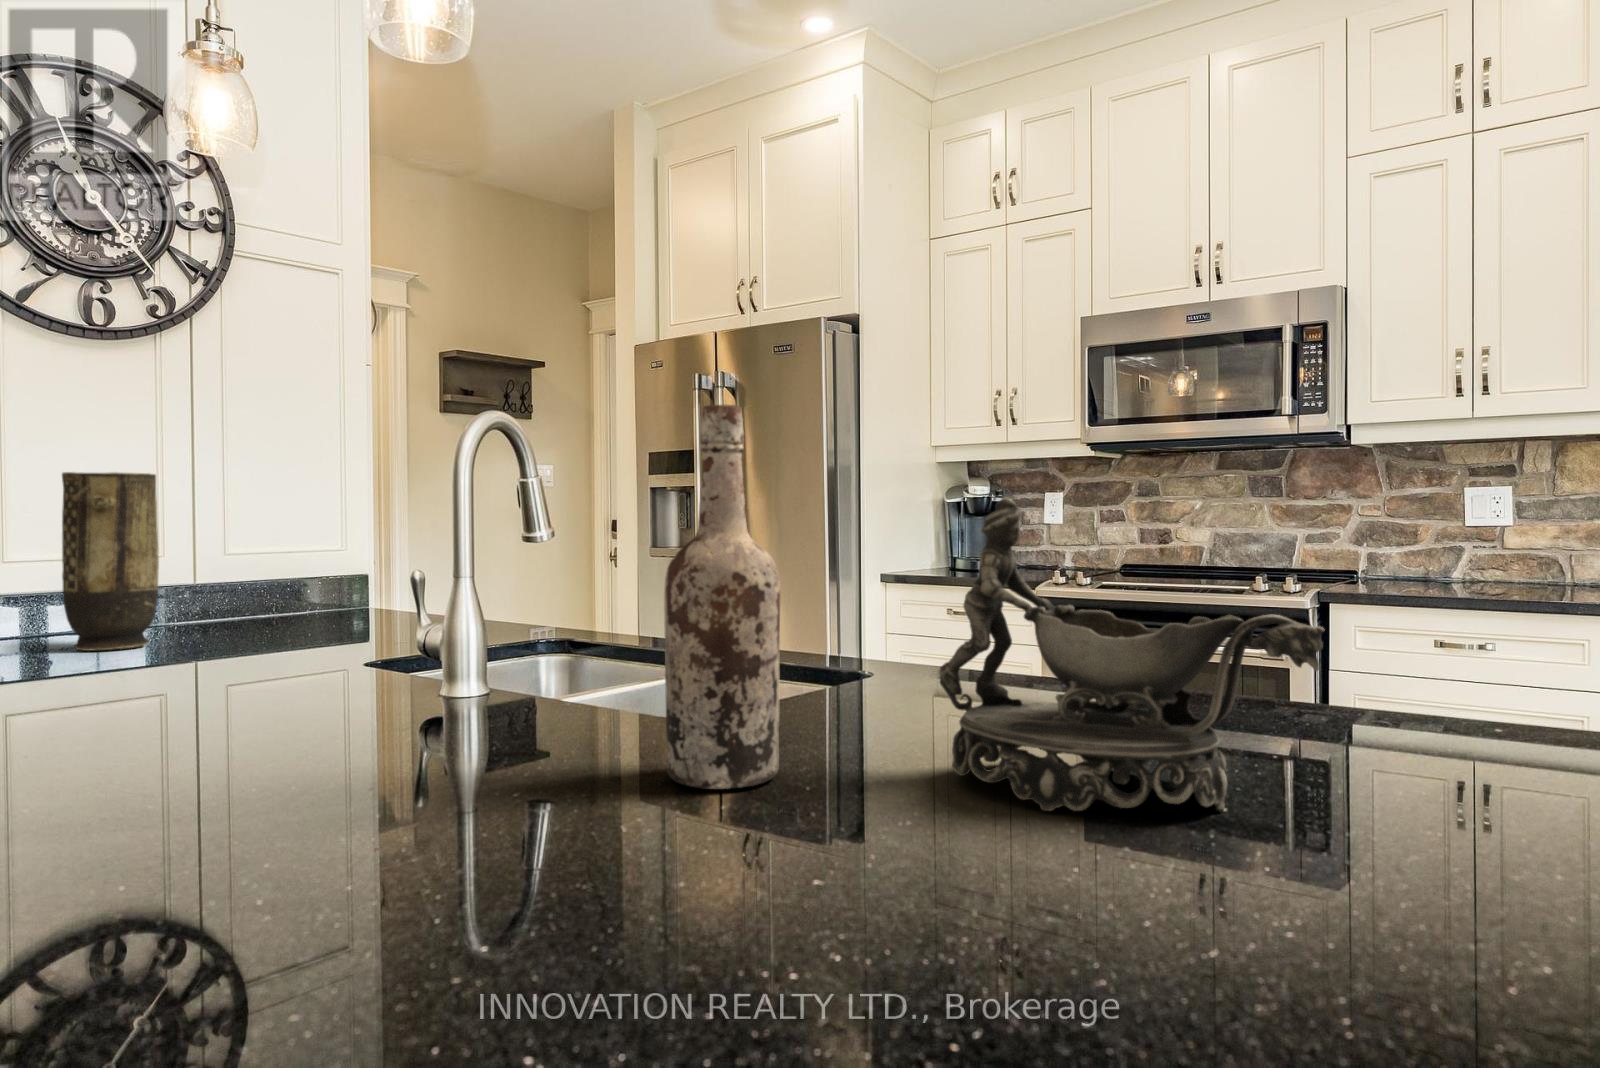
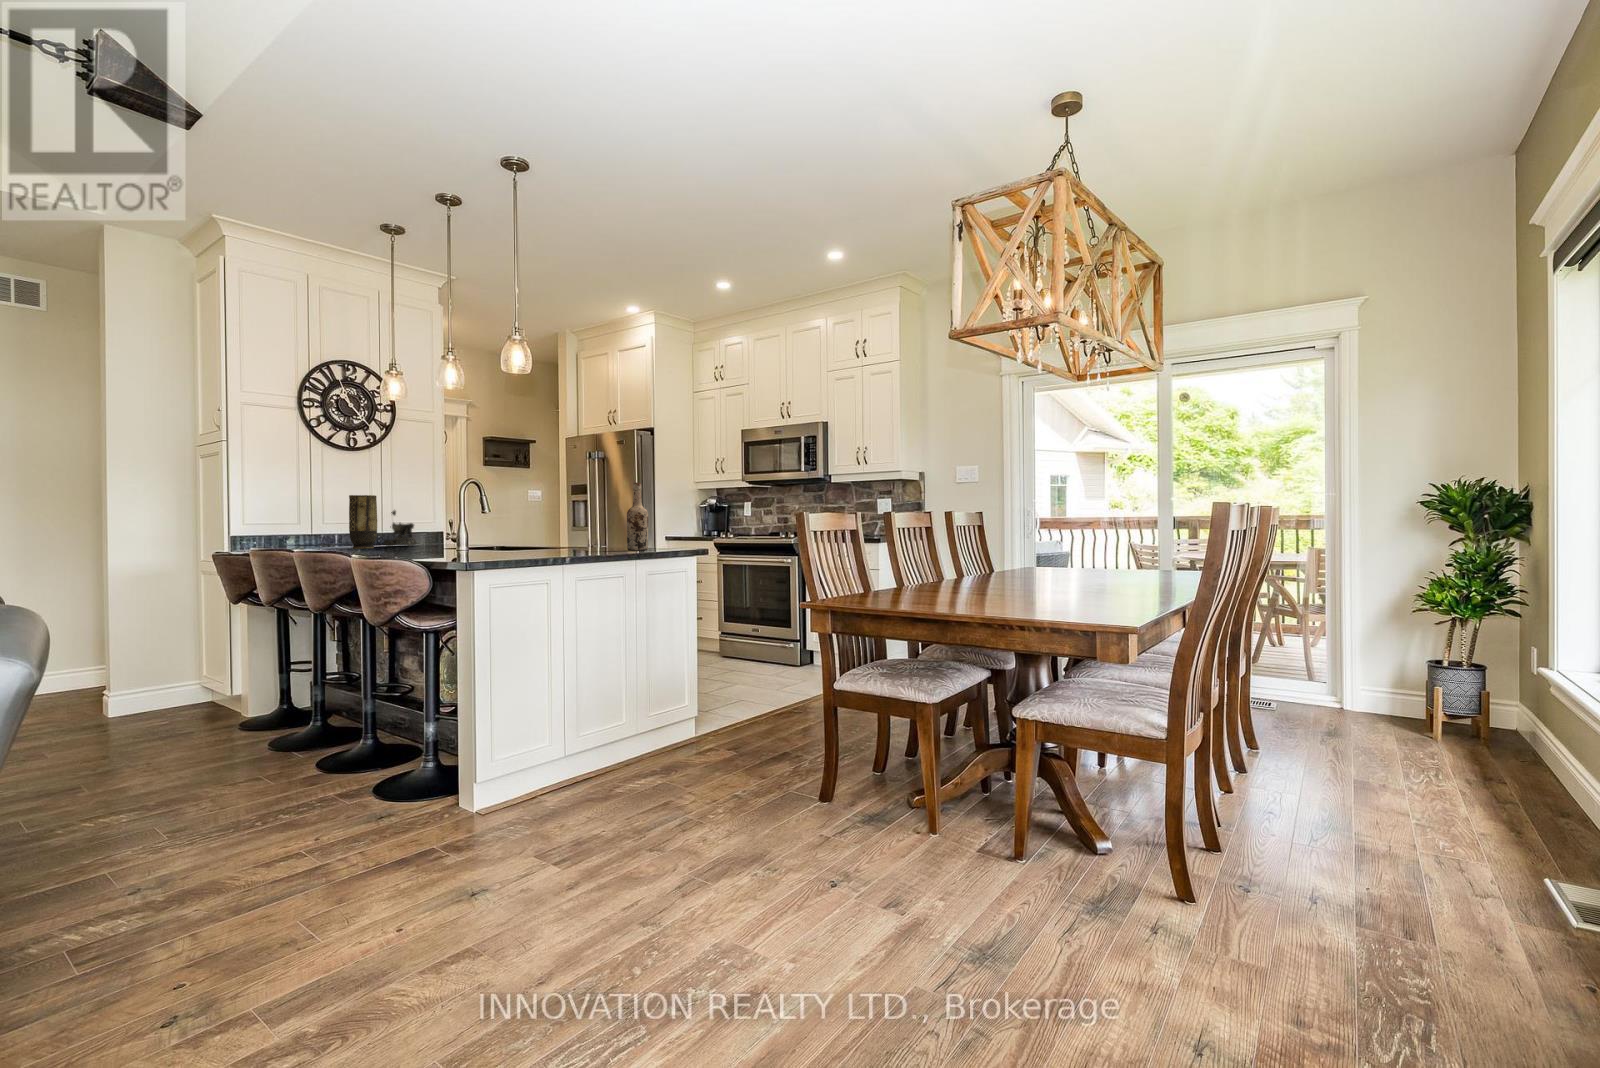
wine bottle: present [664,405,781,789] -> present [627,483,648,551]
decorative bowl: present [939,498,1324,811] -> present [384,510,417,546]

